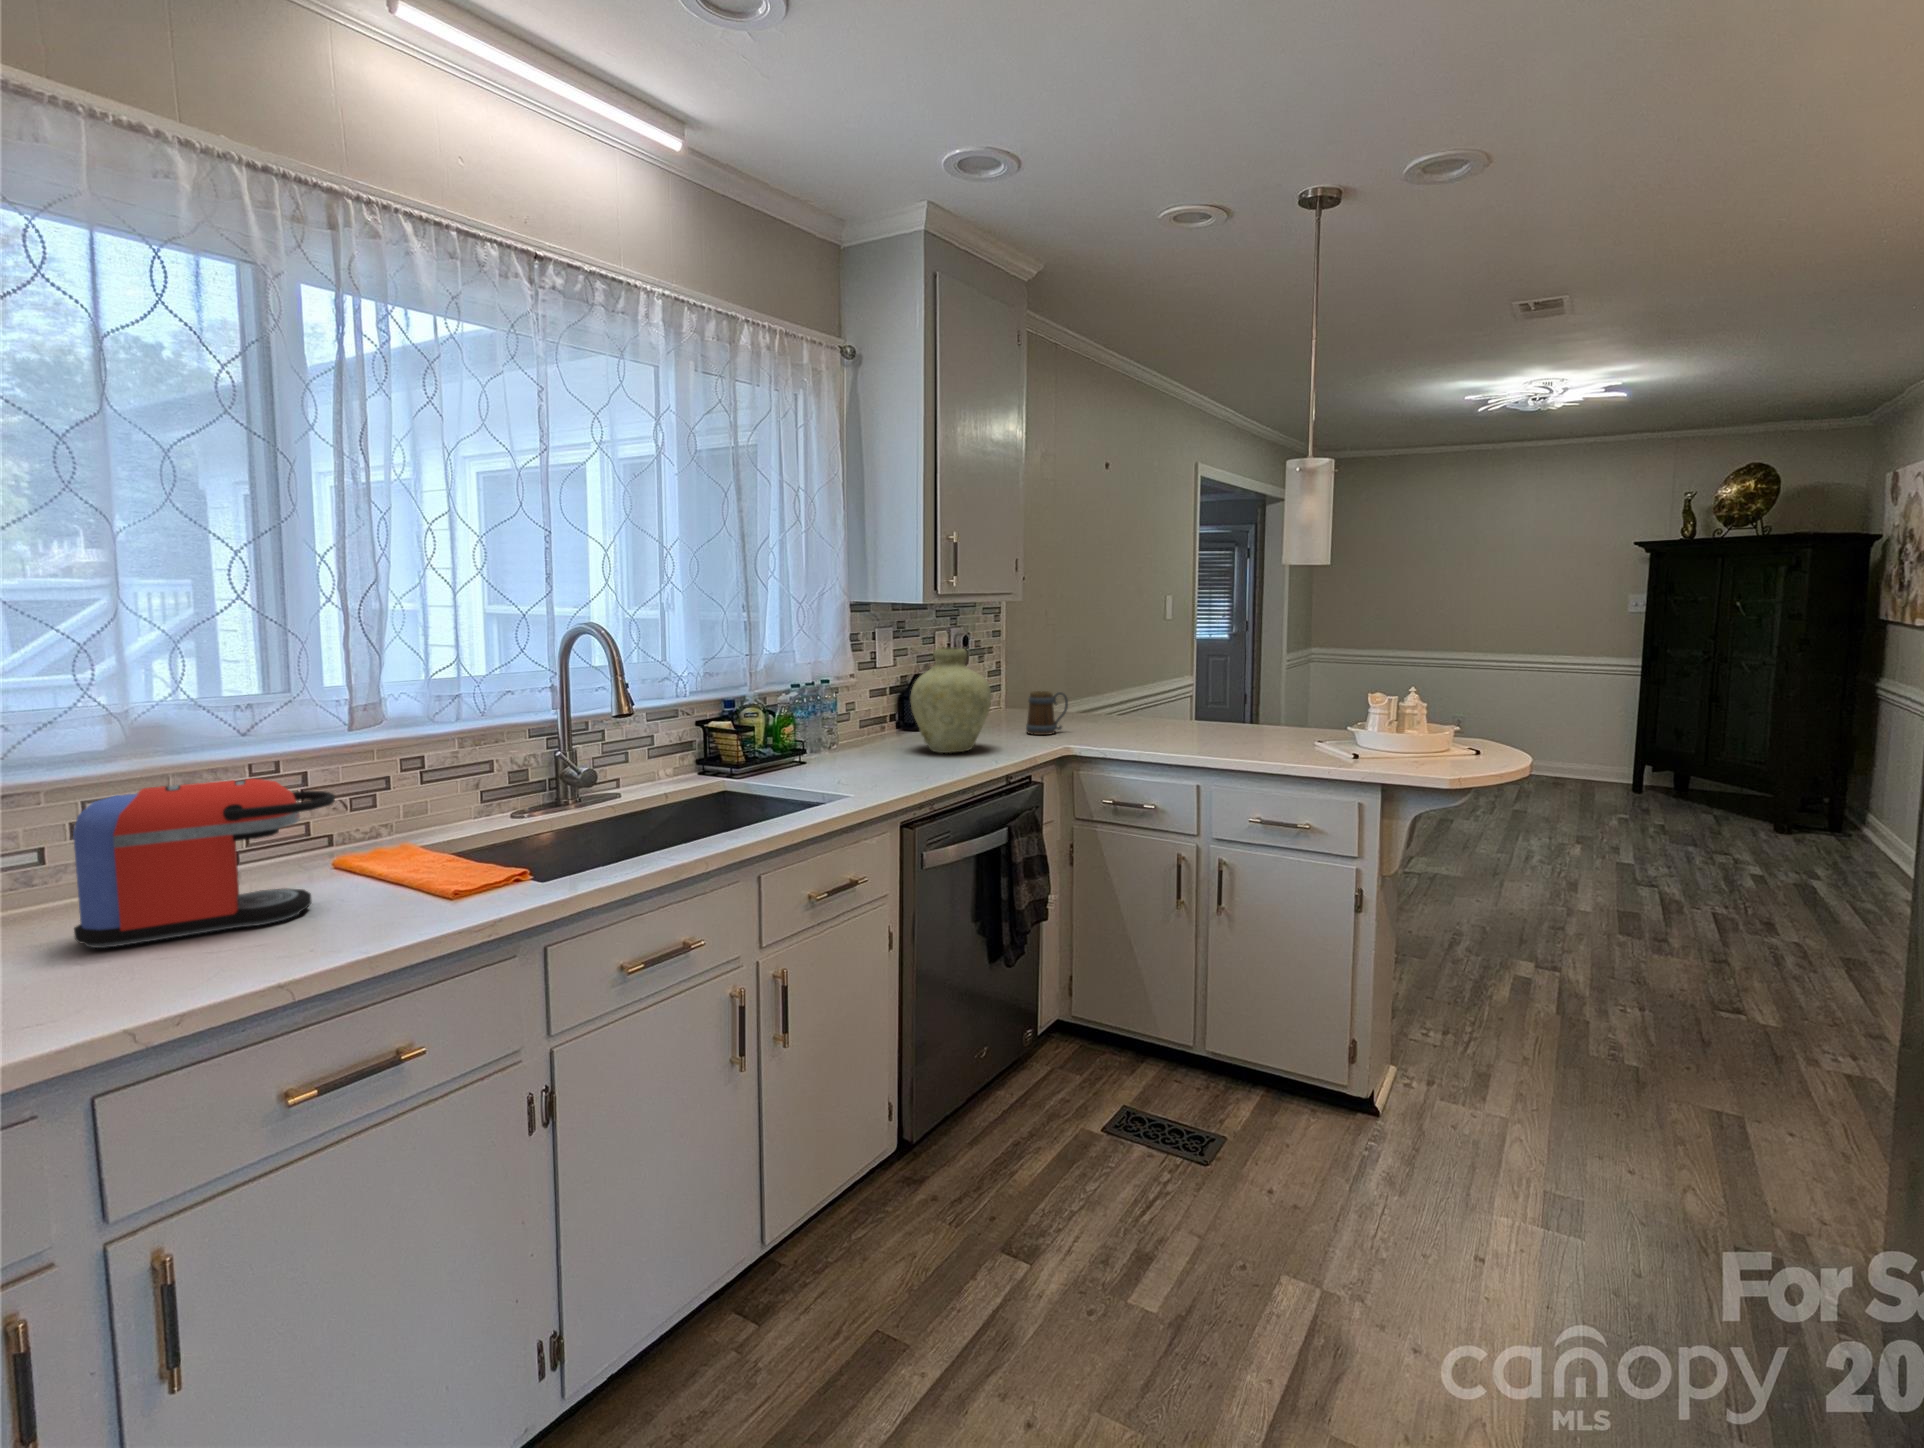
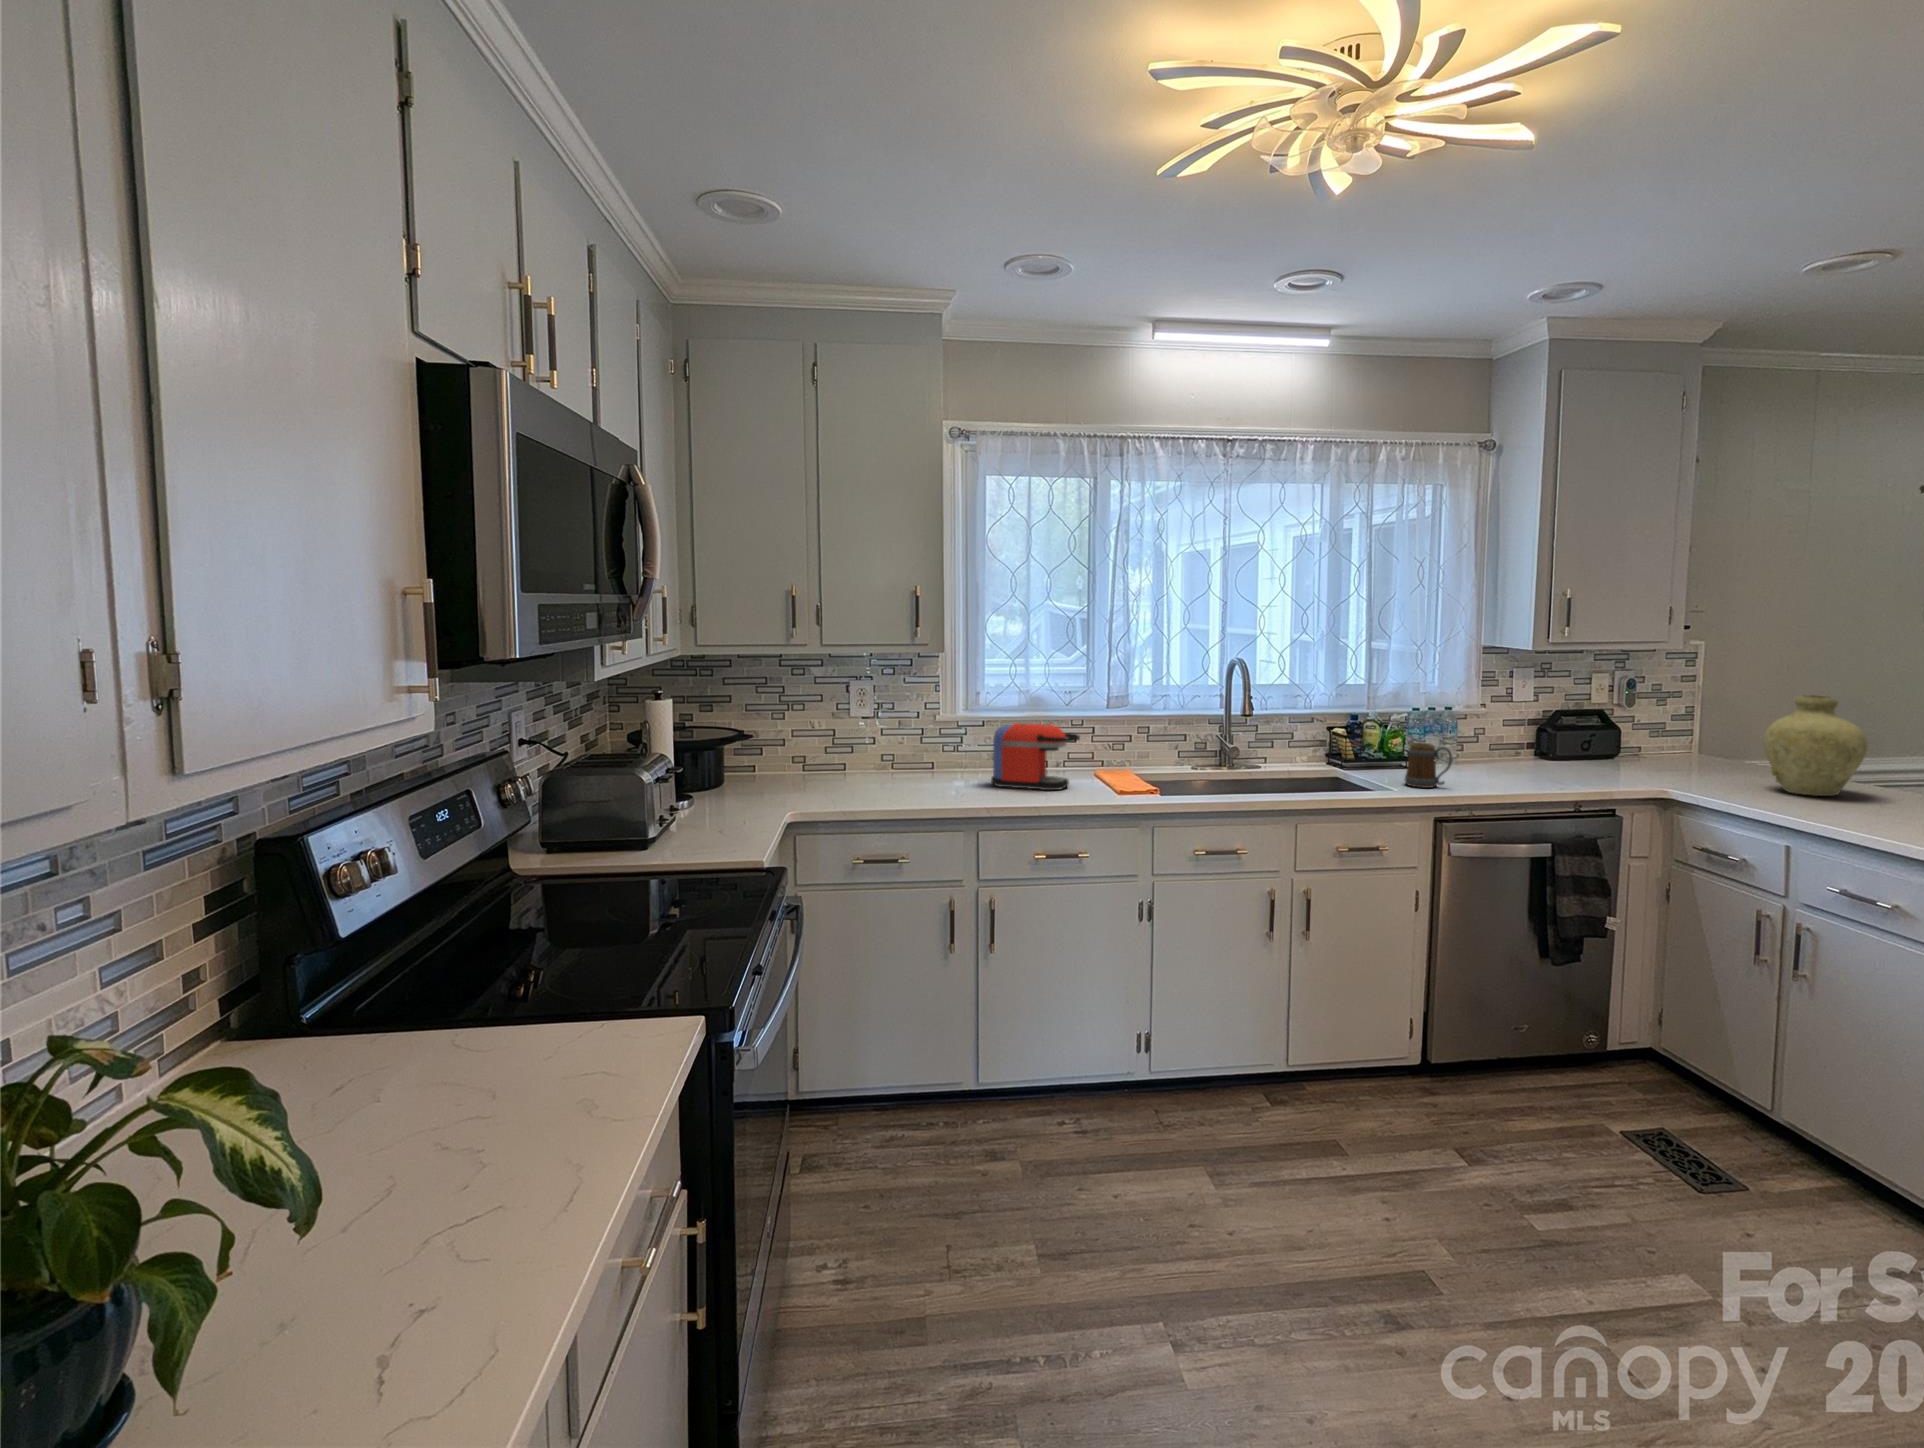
vase: present [910,647,992,753] -> present [1763,695,1867,796]
mug: present [1026,691,1068,735] -> present [1405,743,1452,788]

